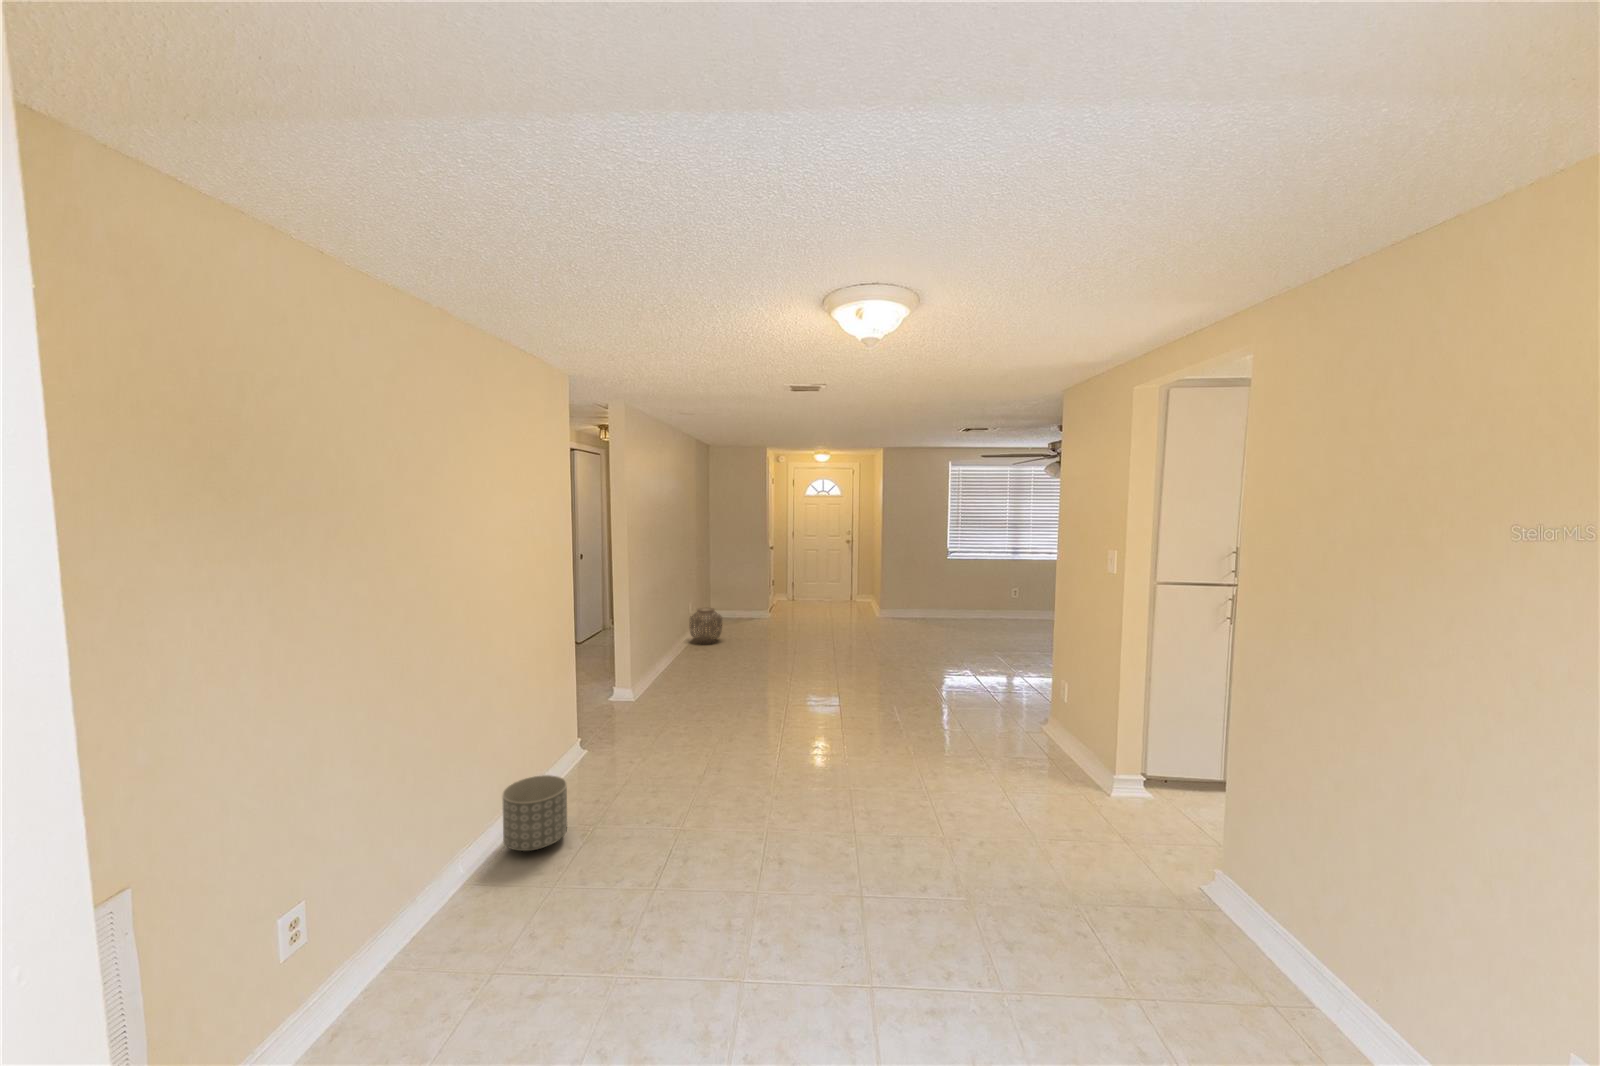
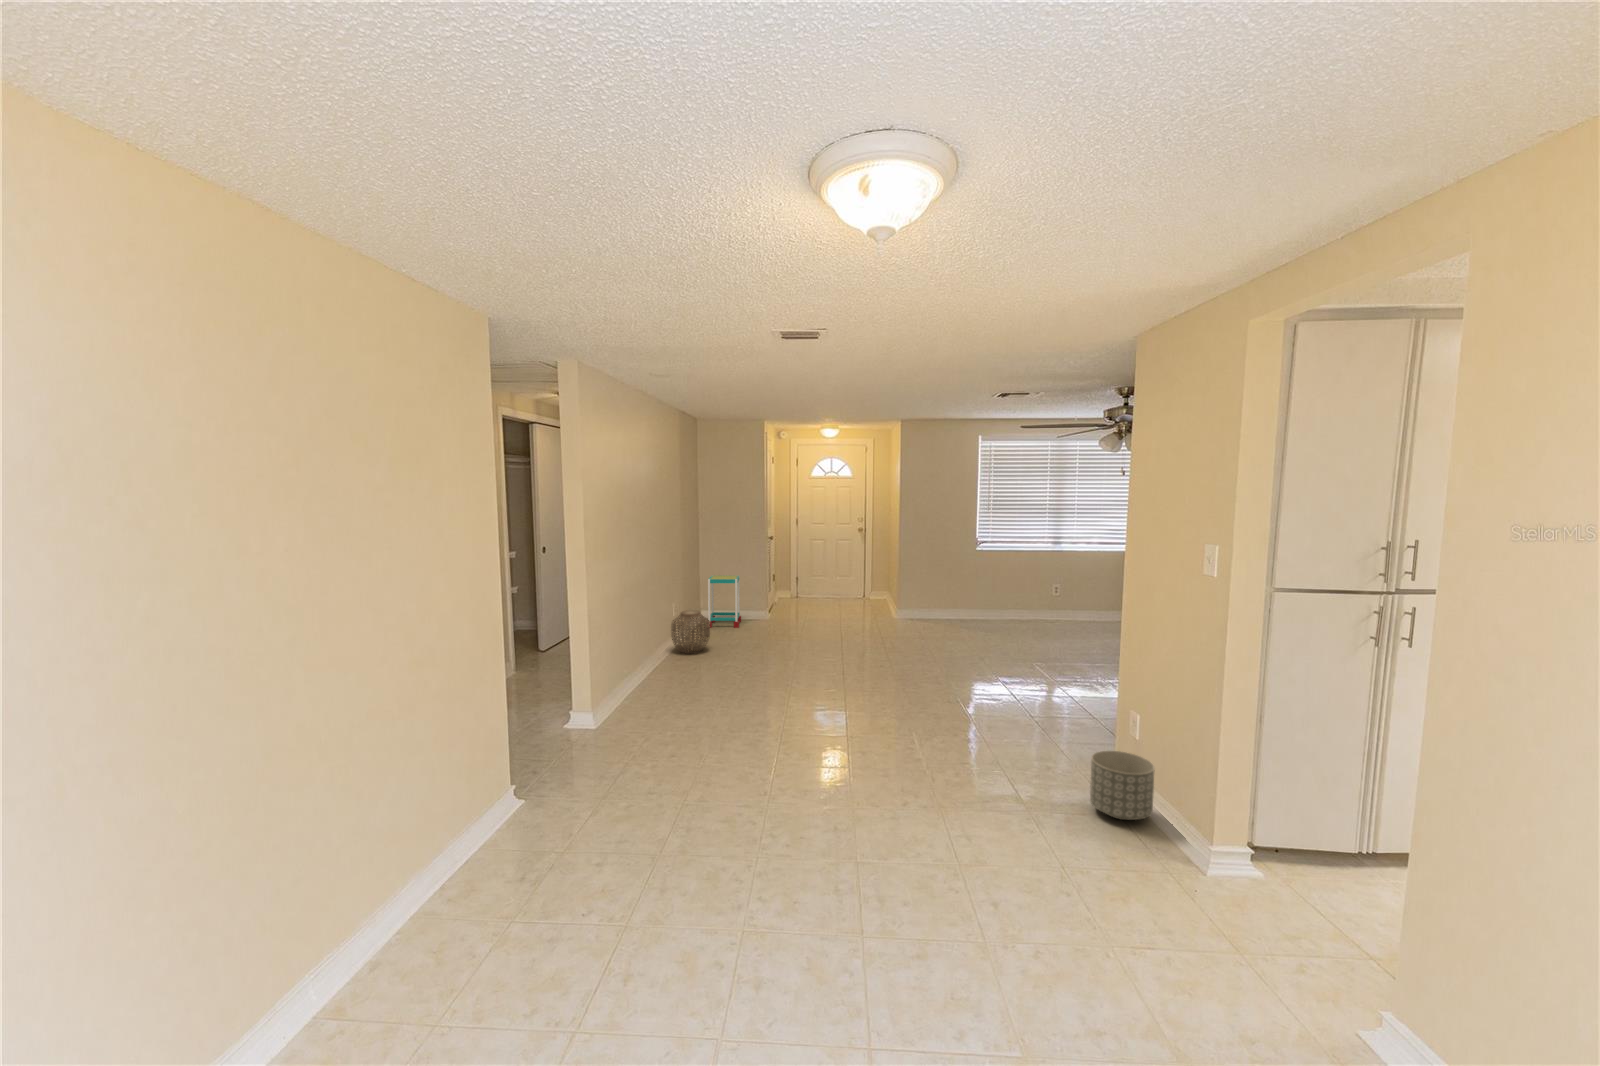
side table: none [717,580,746,624] -> present [708,575,741,628]
planter: present [502,775,567,851] -> present [1090,751,1155,820]

